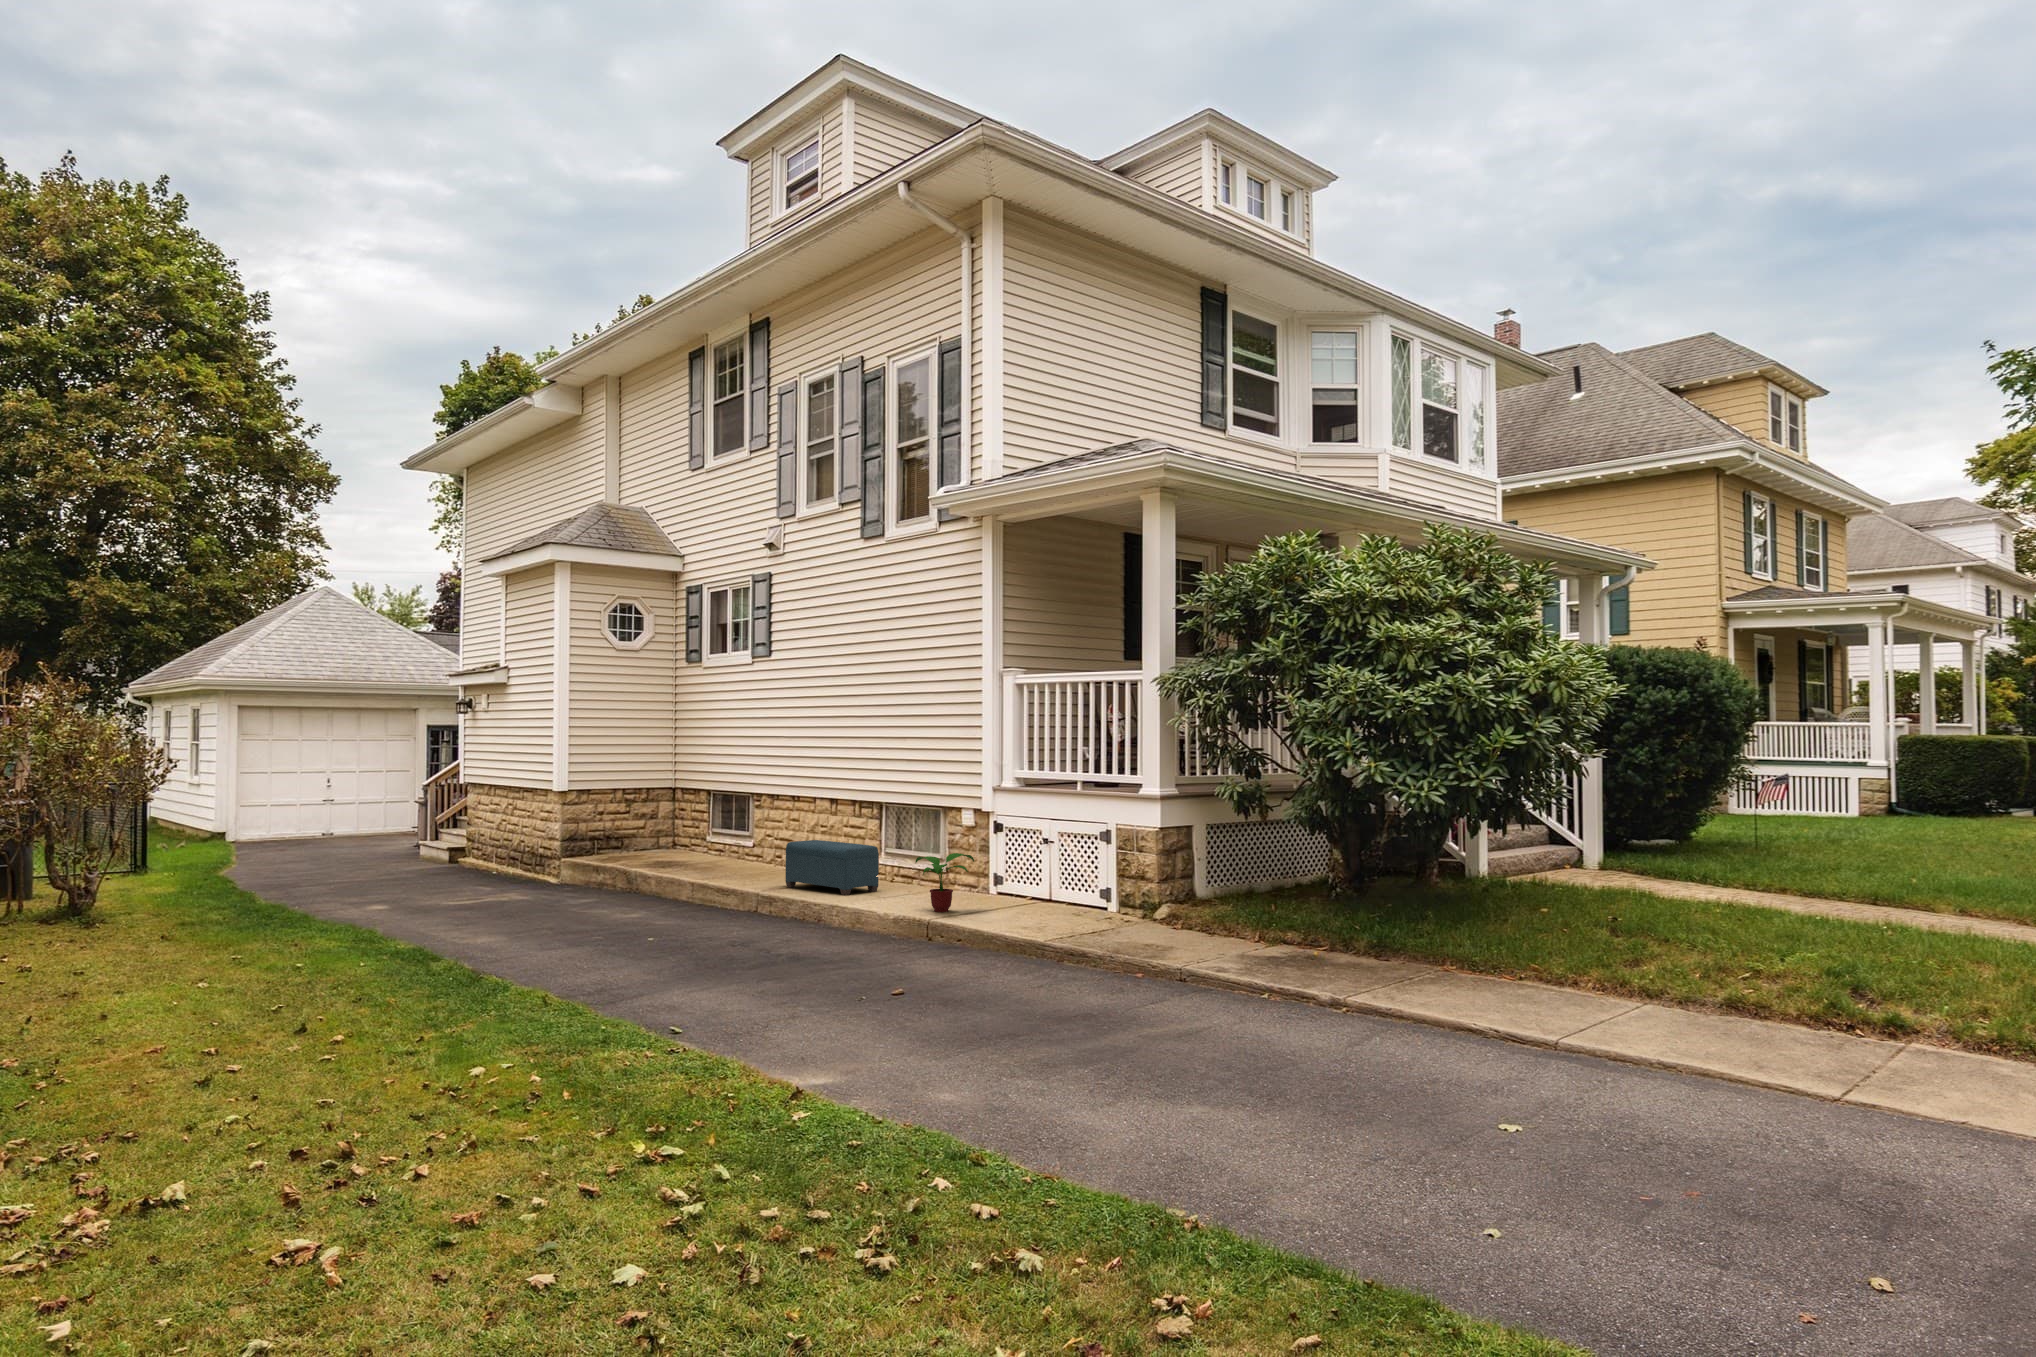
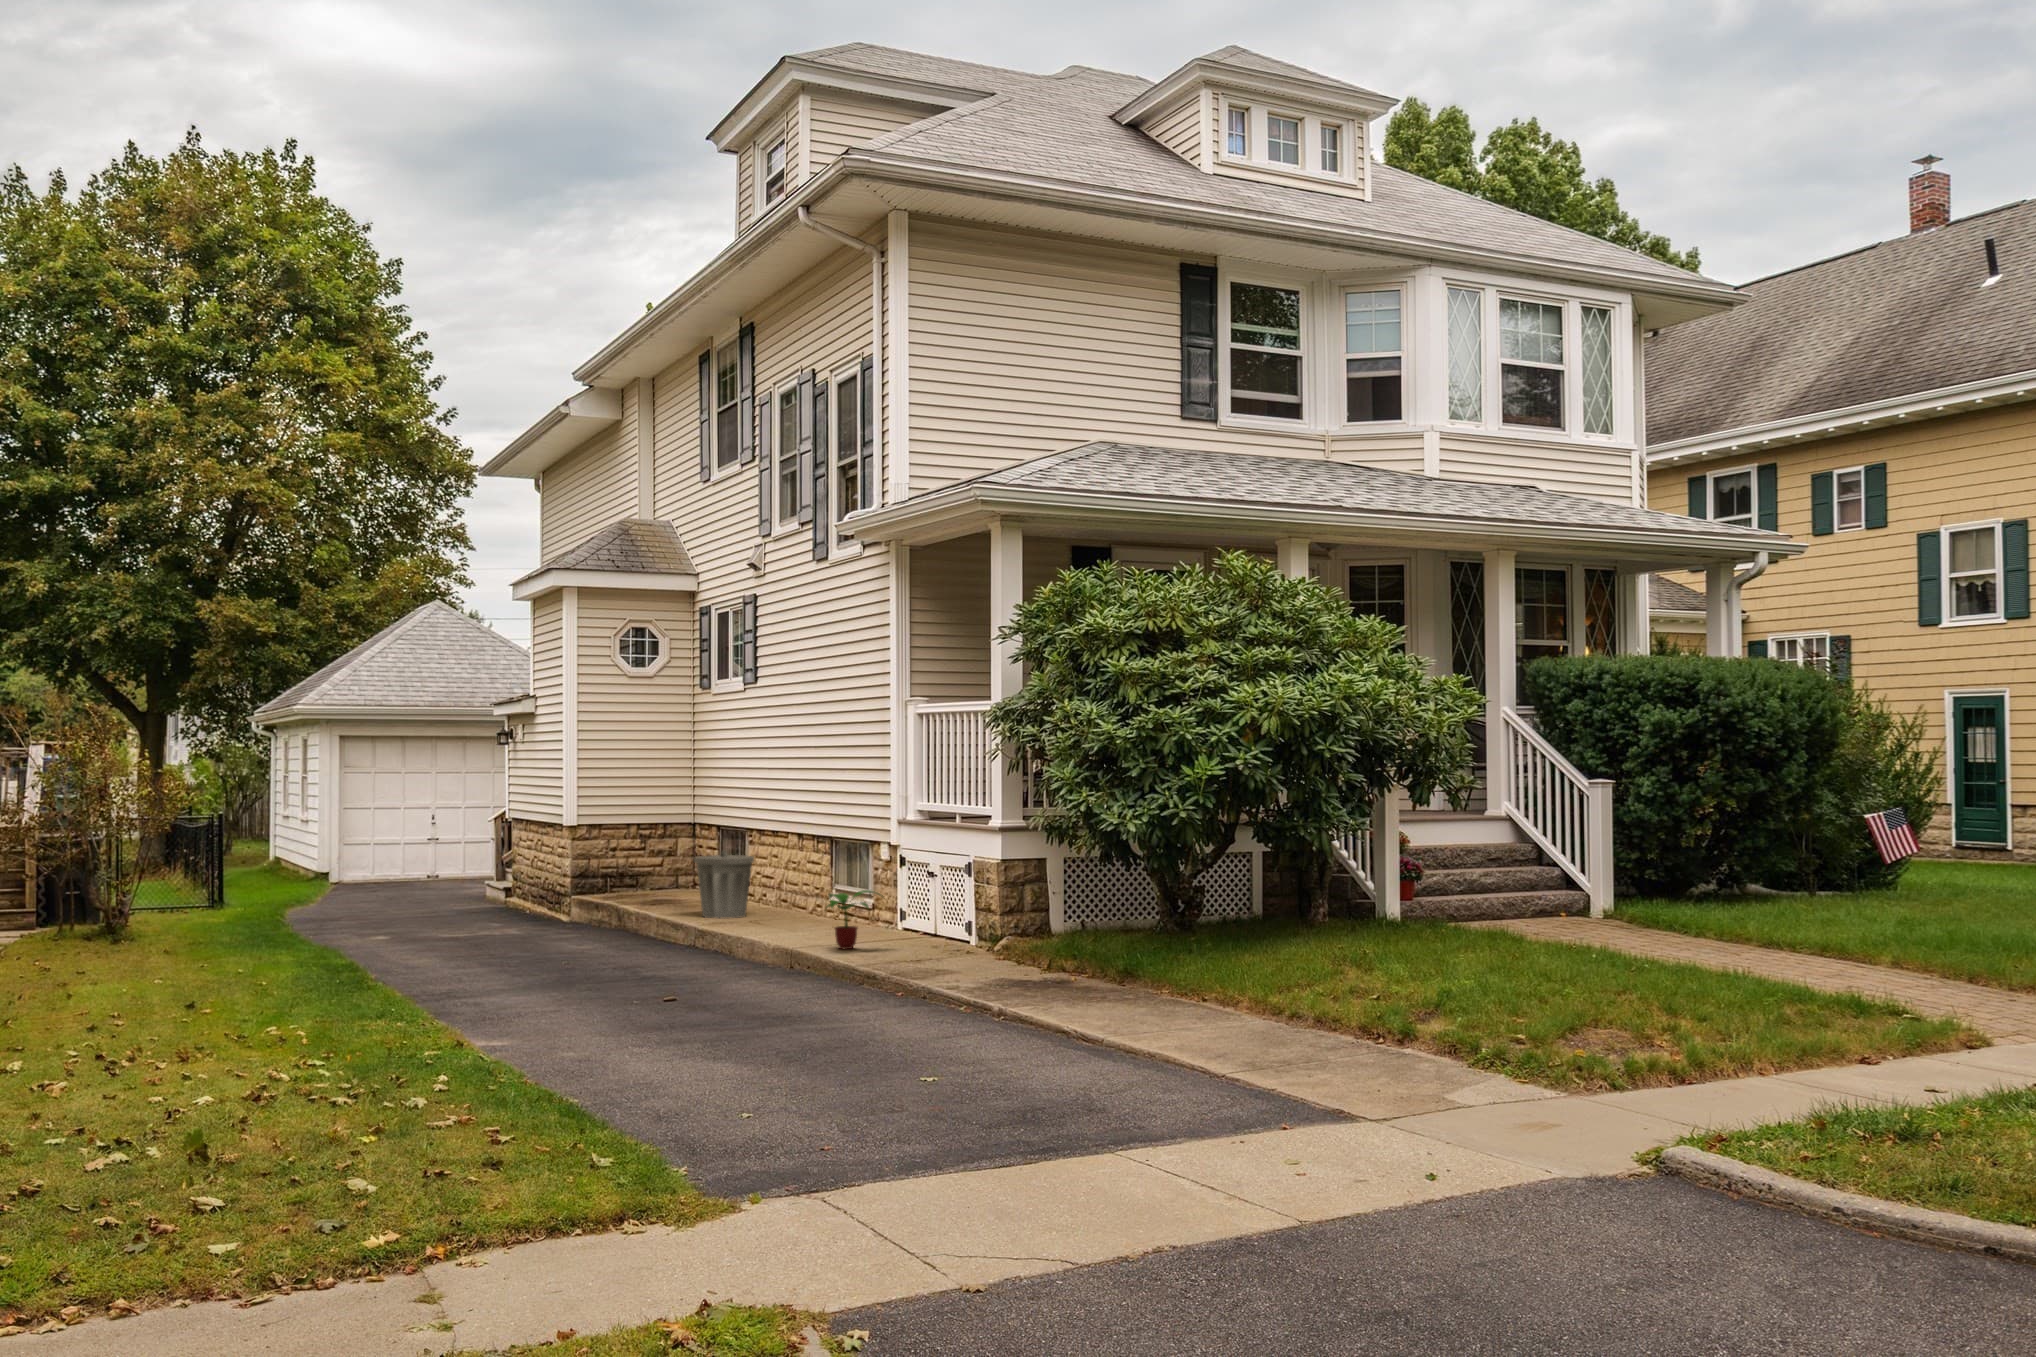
trash can: none [710,814,769,879] -> present [694,851,754,918]
bench: present [785,840,879,895] -> none [747,878,829,934]

